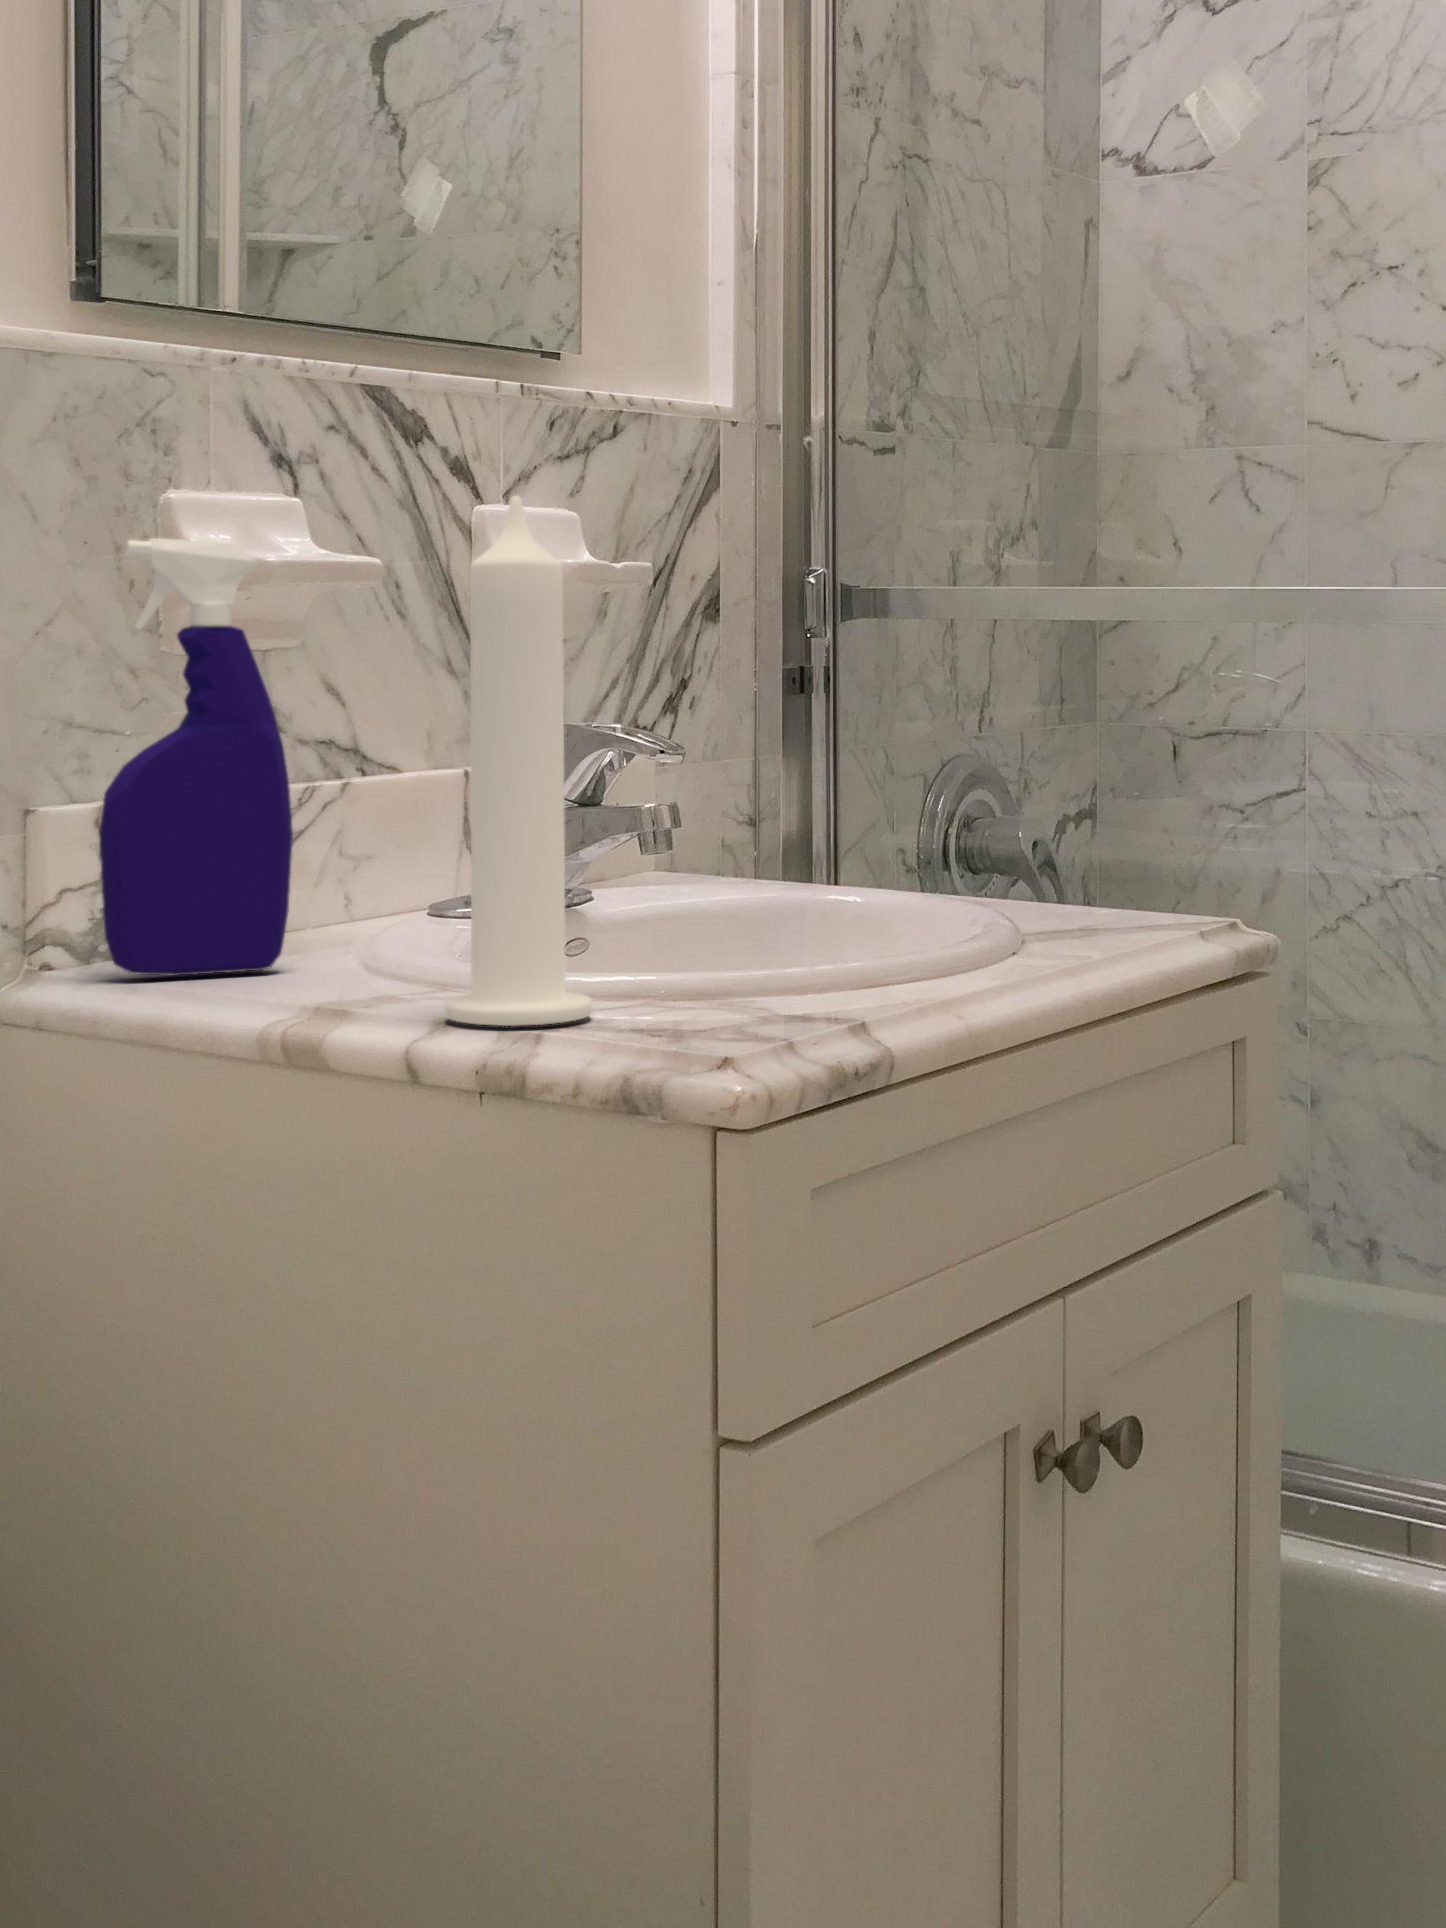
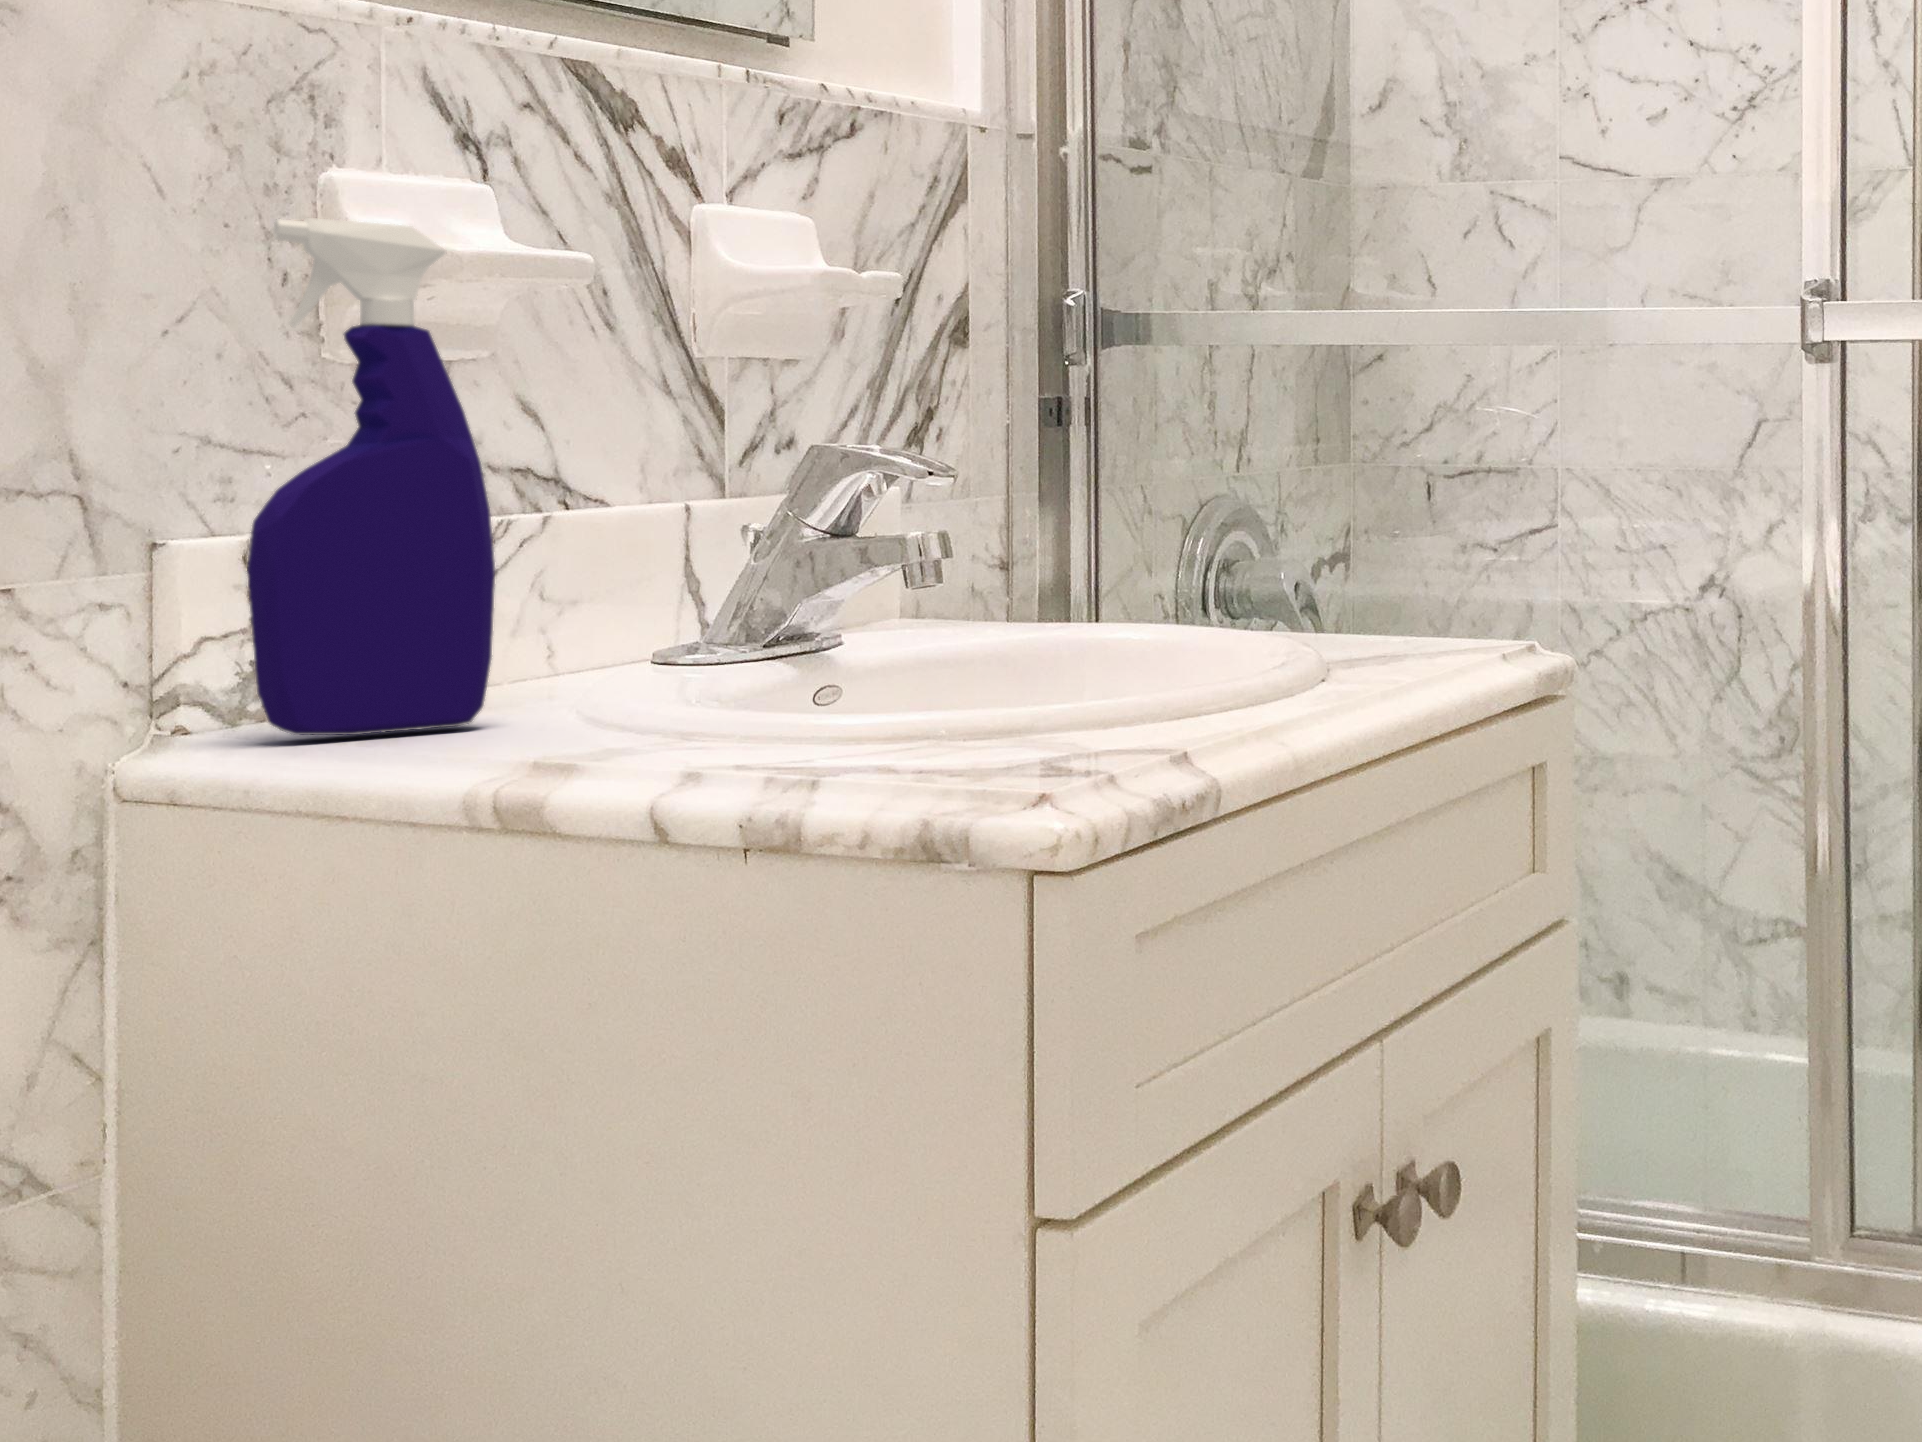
candle: present [445,495,593,1026] -> none [702,170,877,773]

